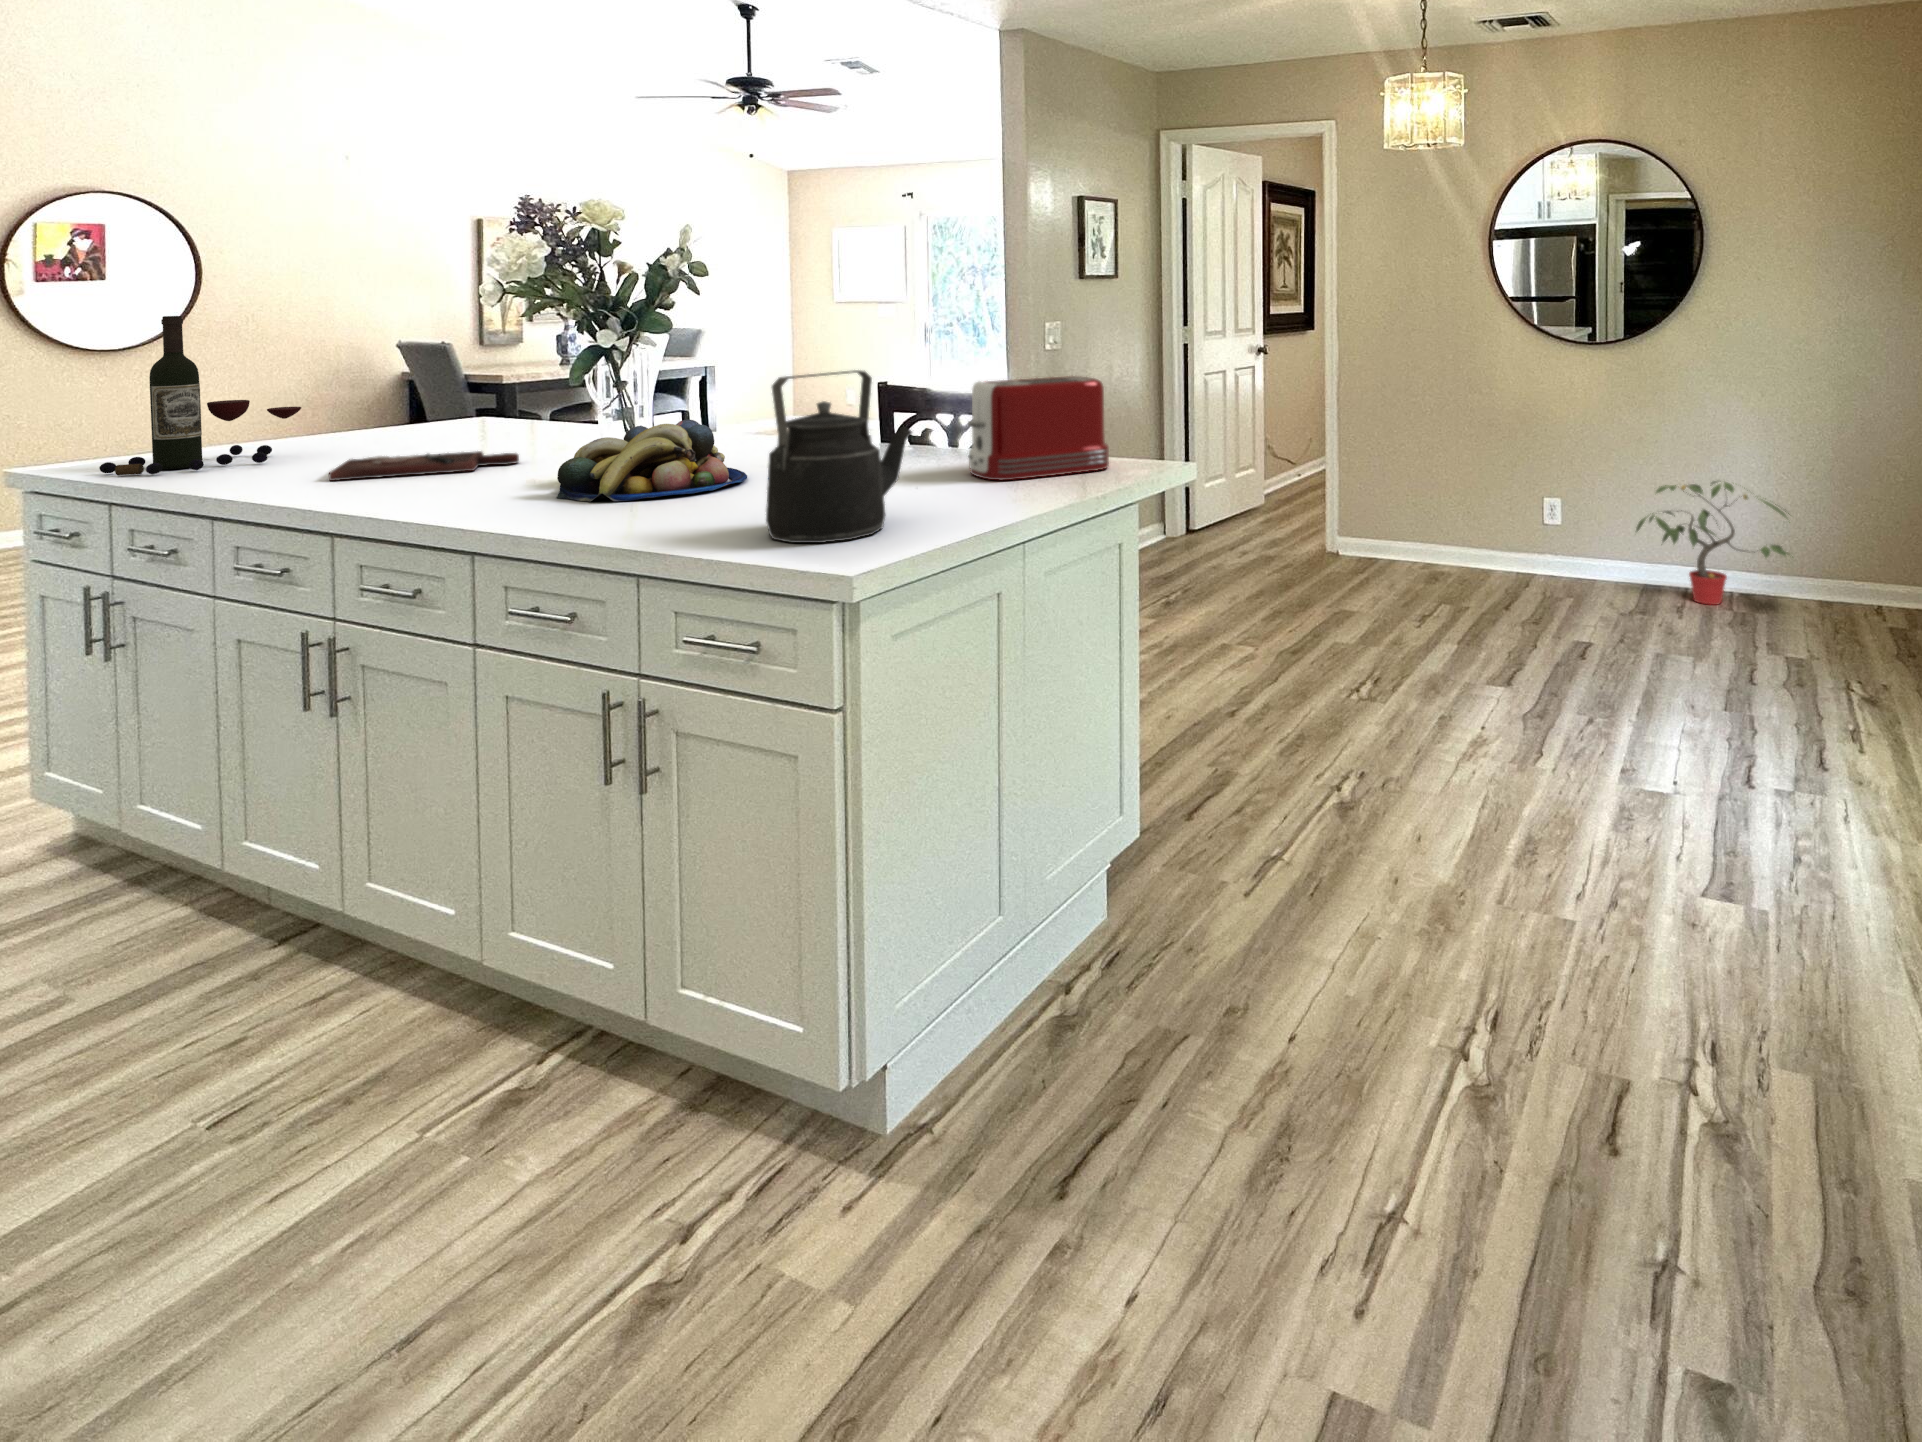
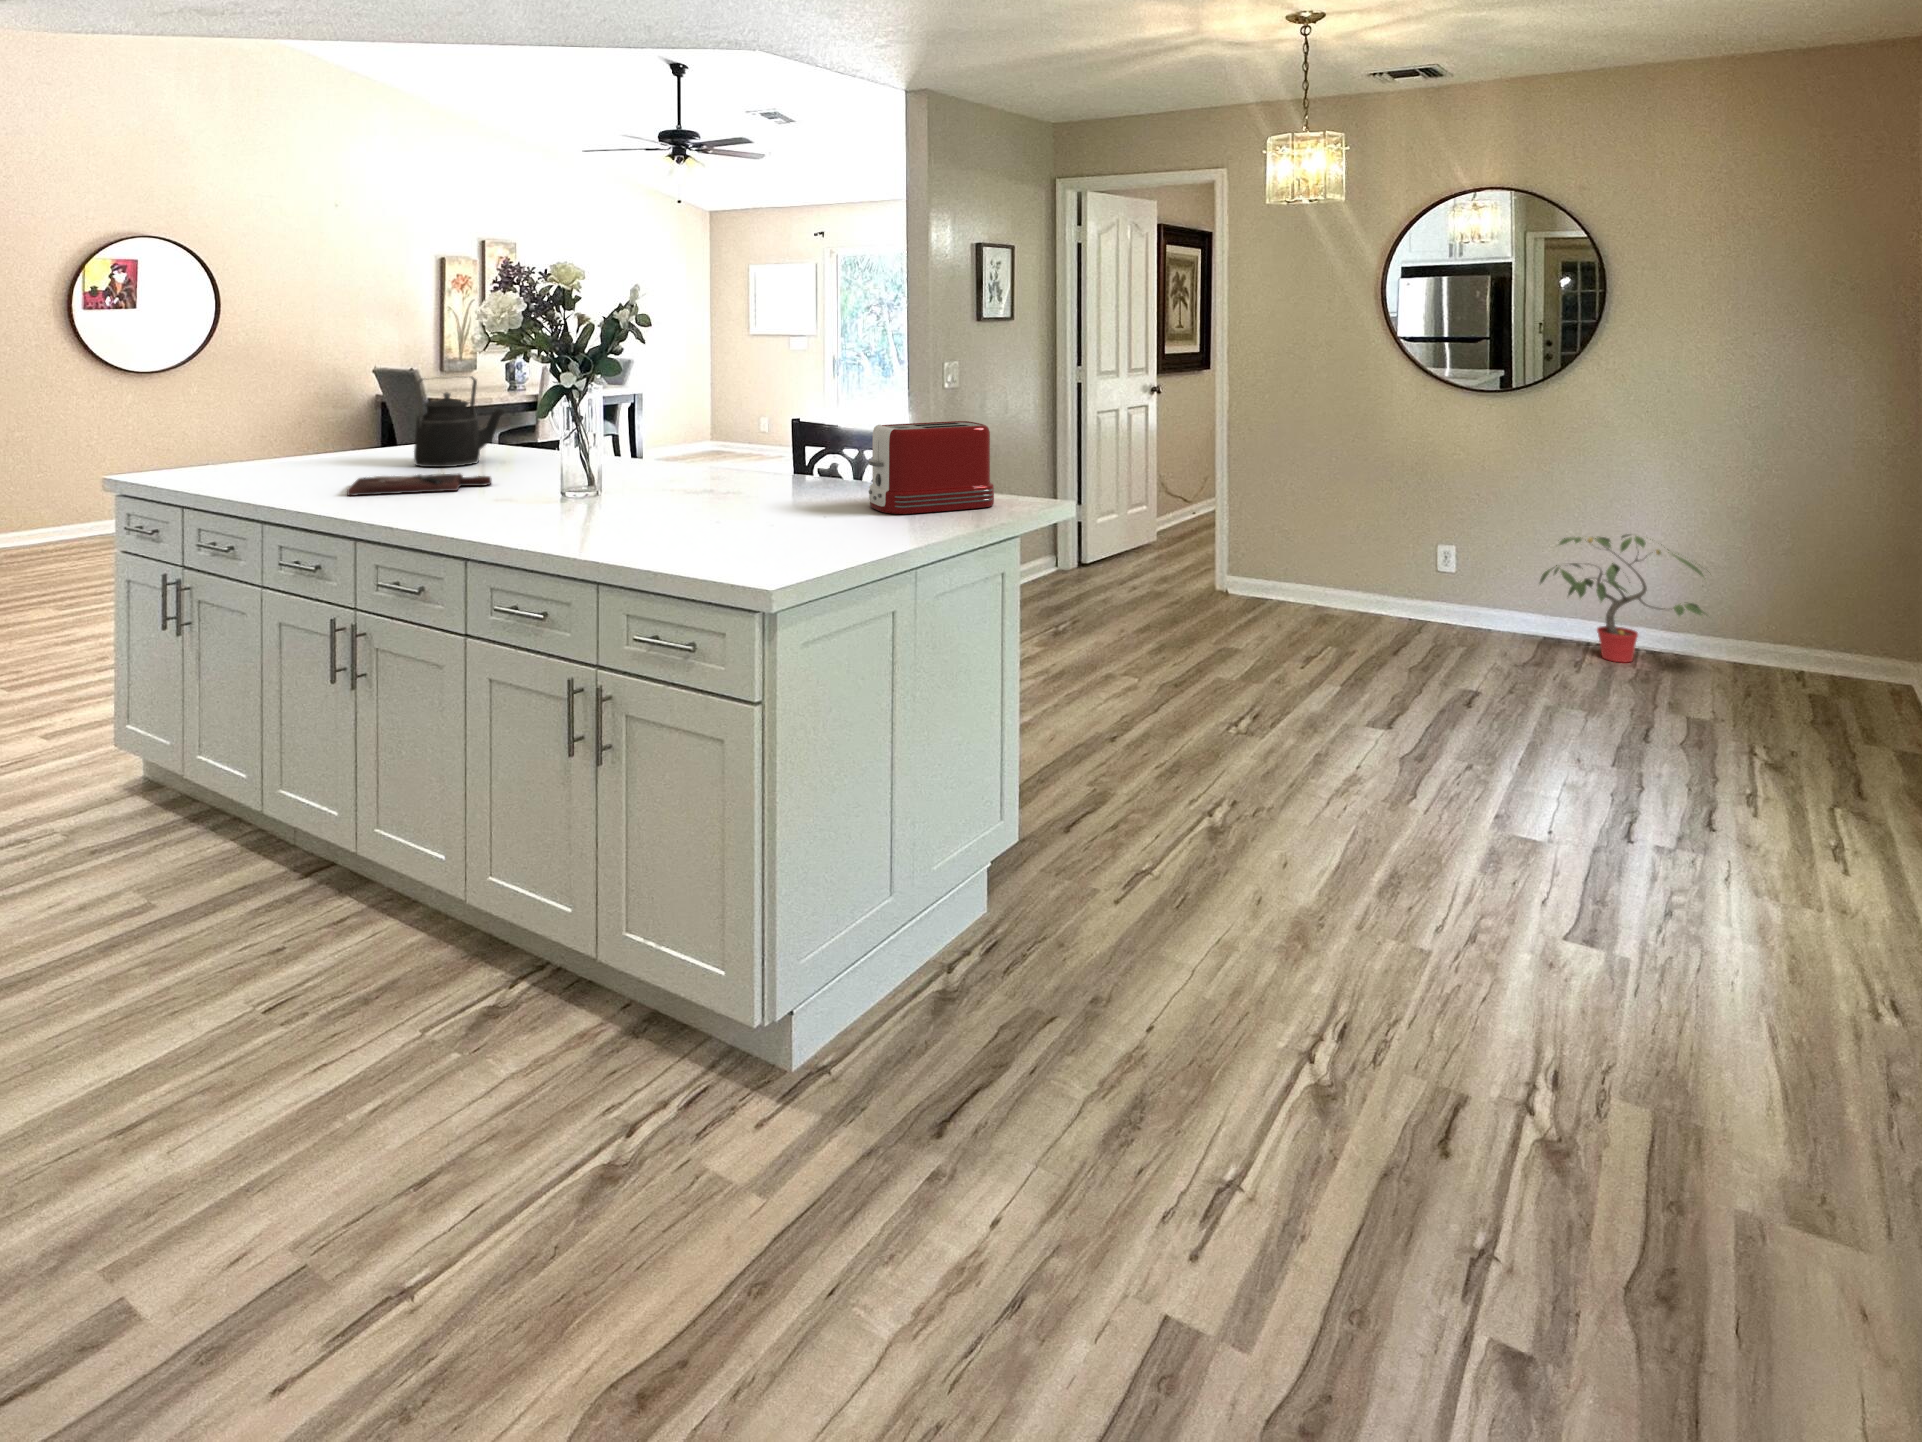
wine bottle: present [100,316,301,475] -> none [174,355,323,486]
kettle: present [766,370,912,543] -> present [414,376,504,467]
fruit bowl: present [557,420,747,502] -> none [528,452,680,522]

